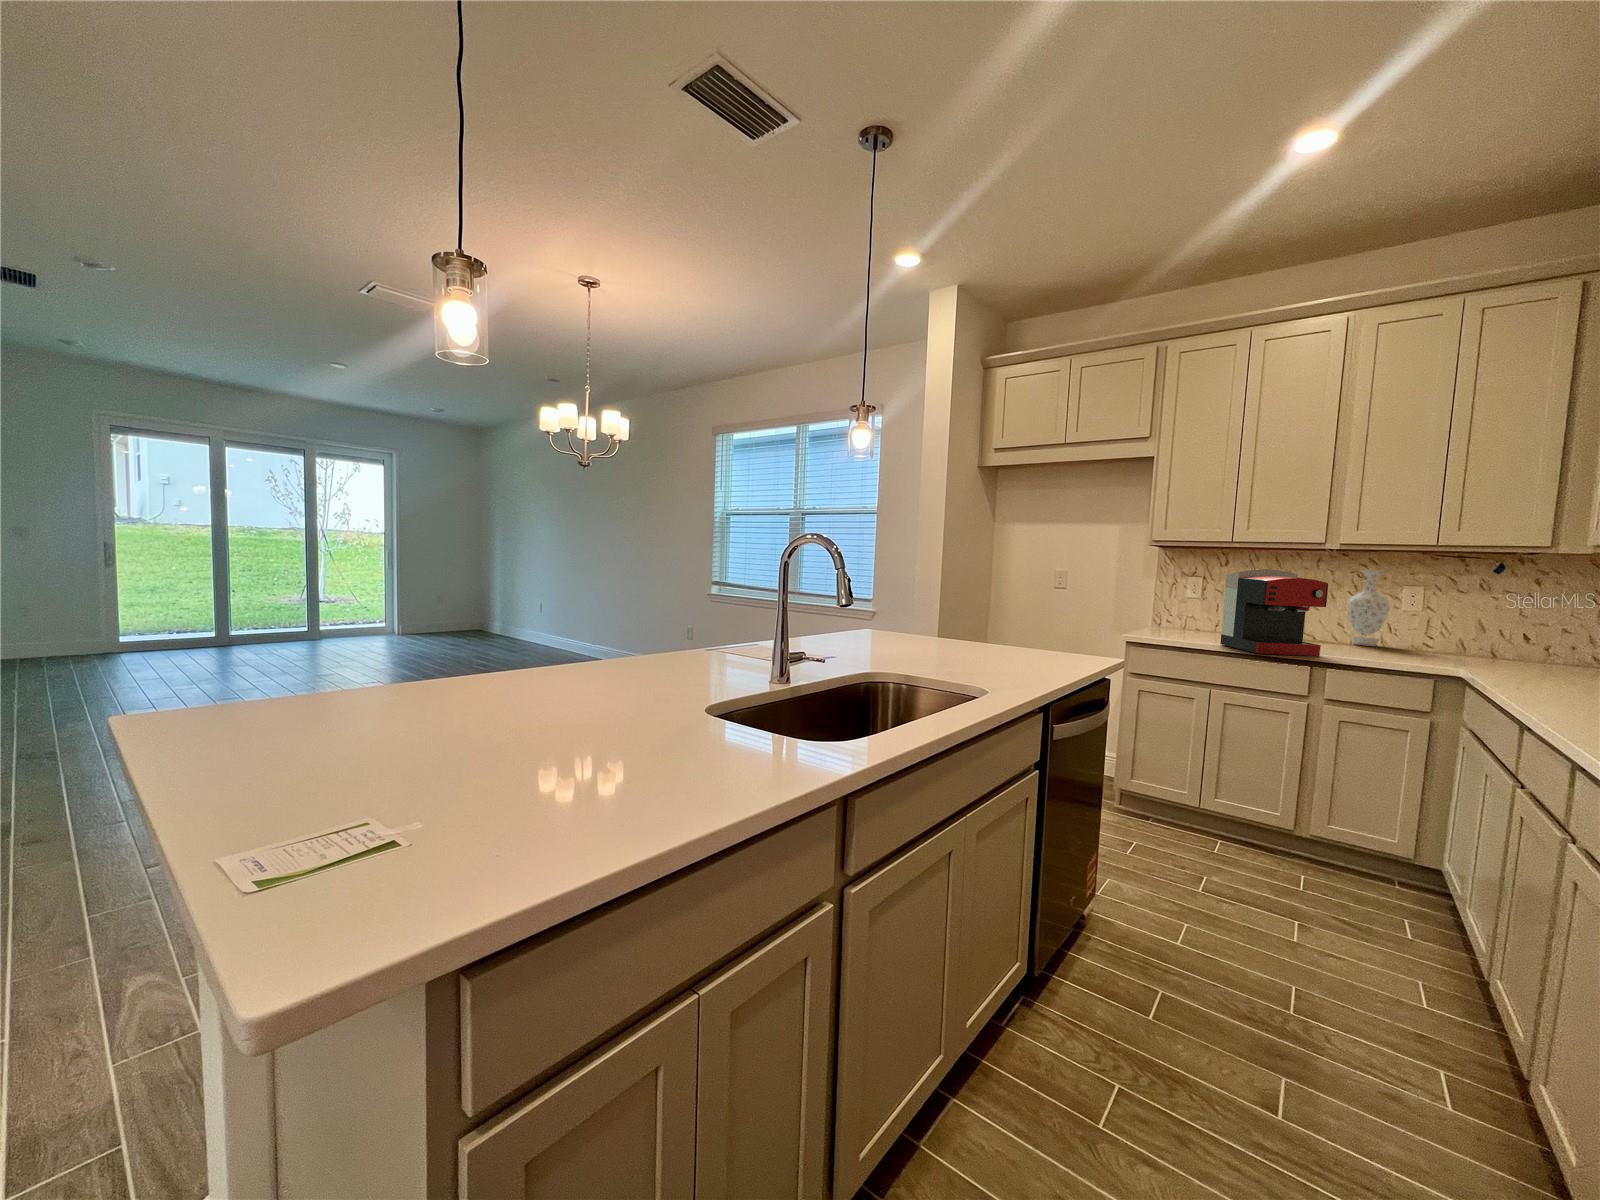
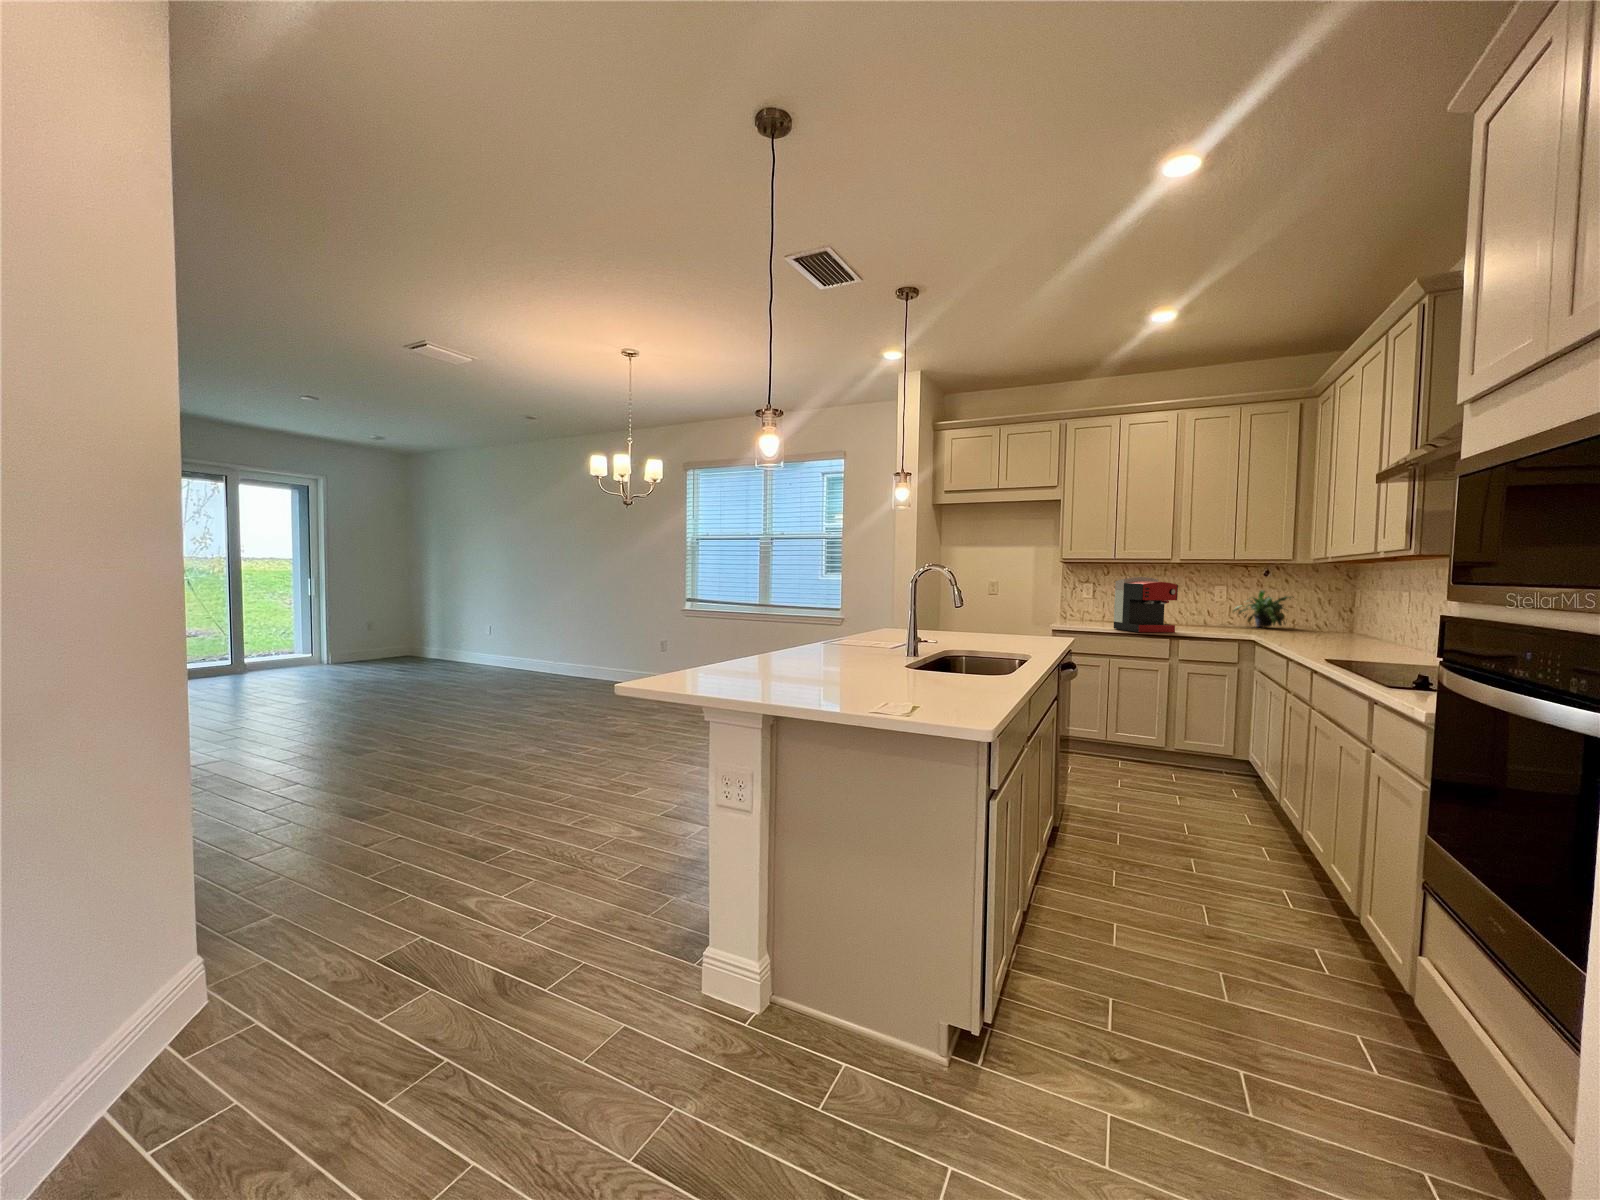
vase: present [1348,570,1390,646] -> none [1184,576,1211,626]
potted plant: none [1430,595,1548,655] -> present [1233,590,1291,627]

